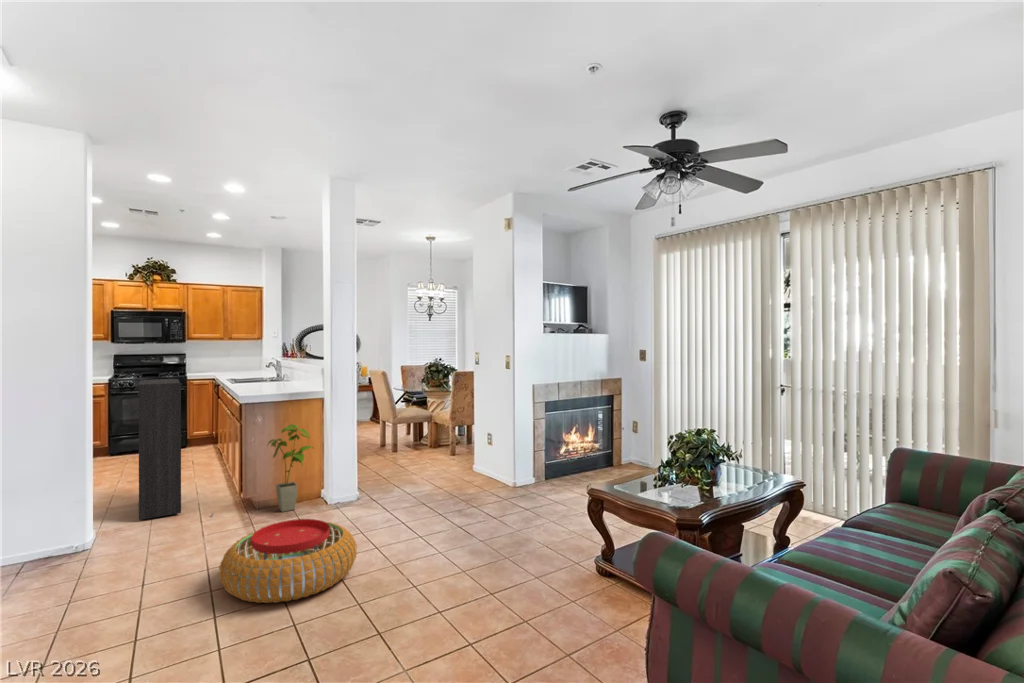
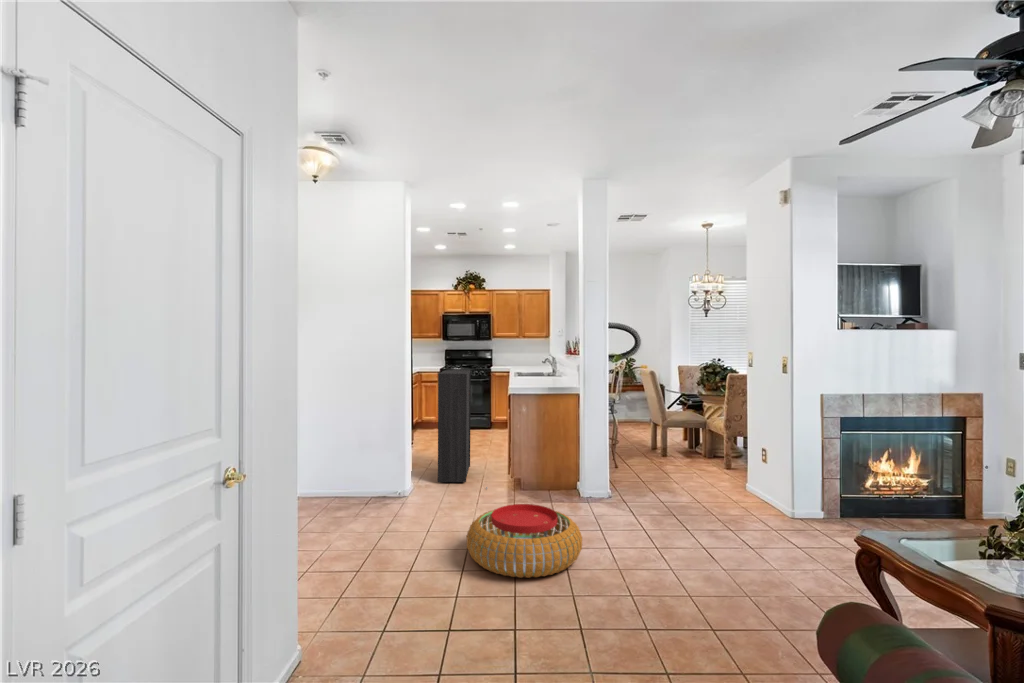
house plant: present [268,424,312,512] -> none [528,416,570,496]

